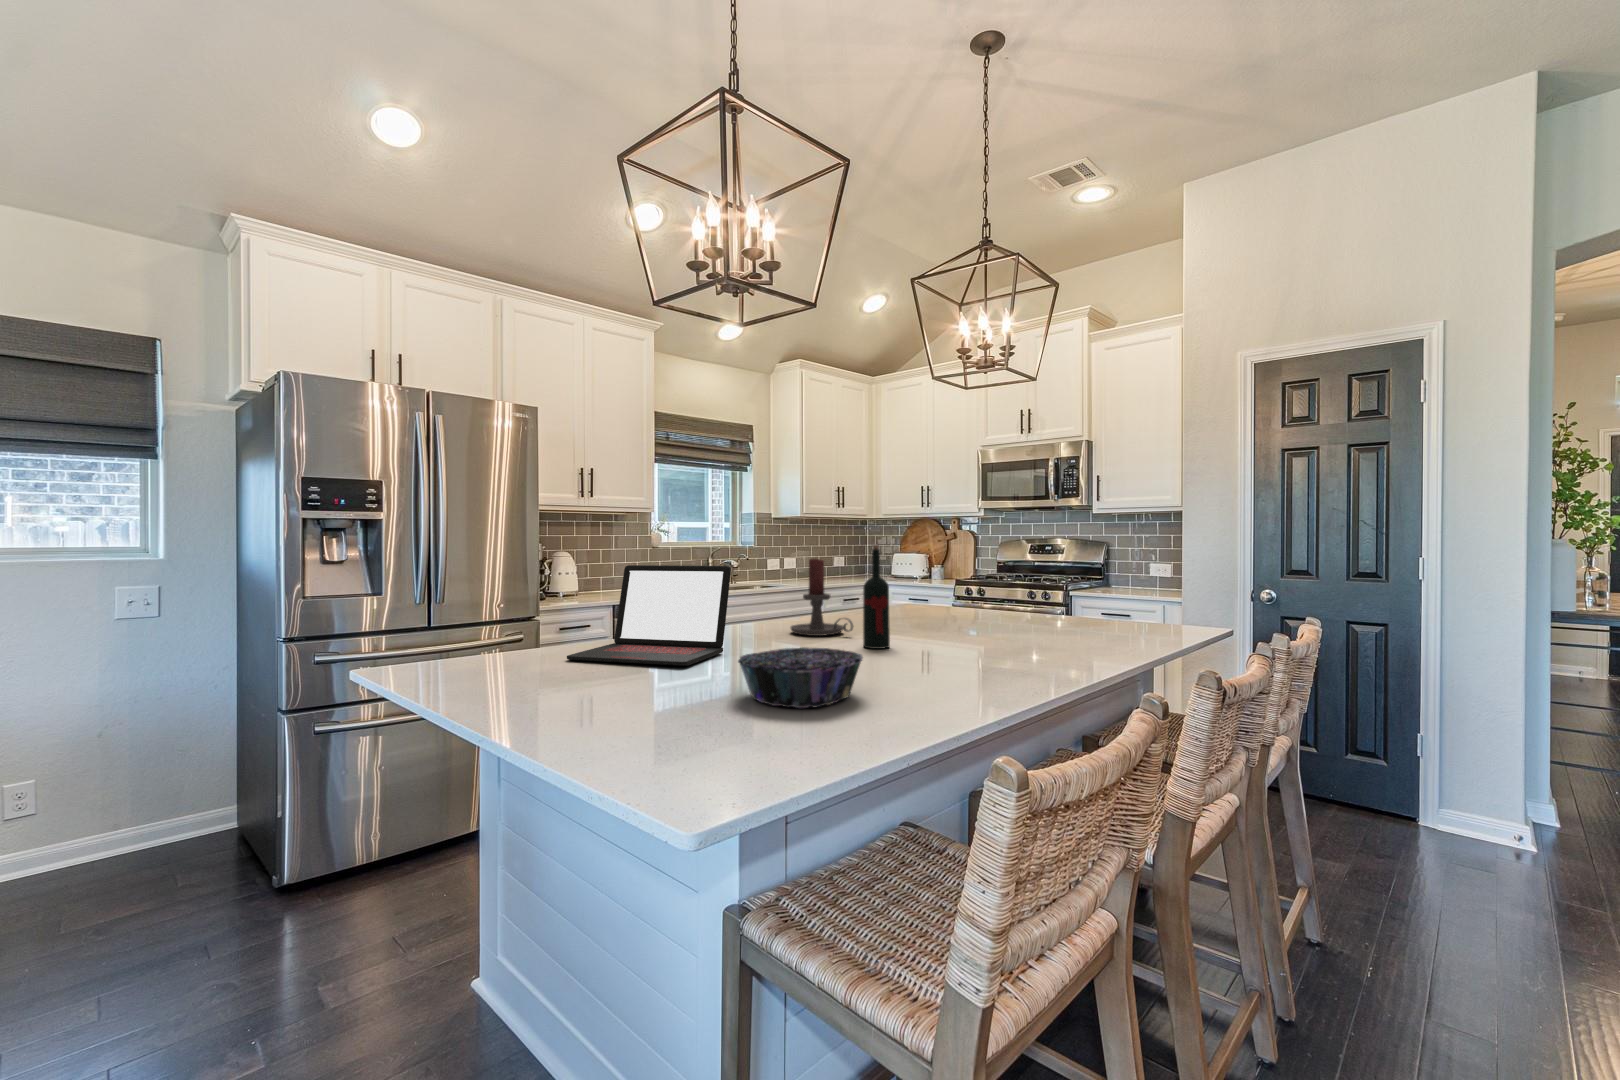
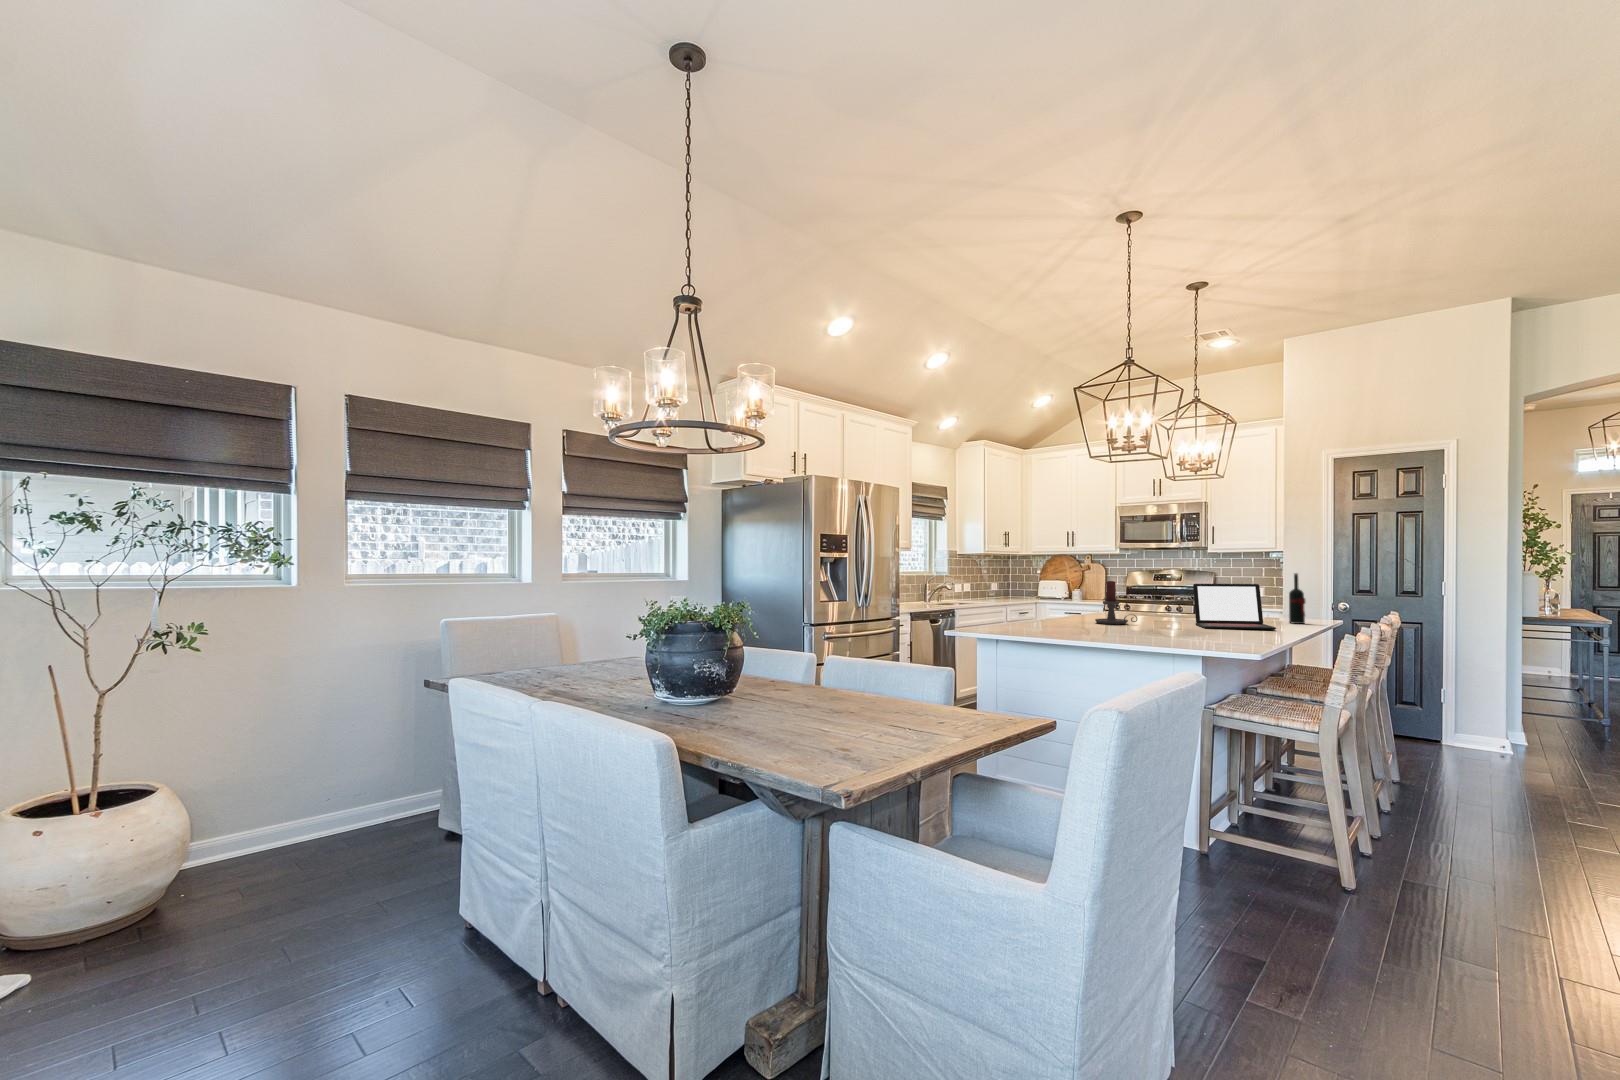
wine bottle: present [863,545,890,649] -> present [1289,573,1305,624]
laptop: present [567,565,731,666] -> present [1193,584,1276,630]
decorative bowl: present [738,647,863,708] -> none [1156,622,1218,644]

